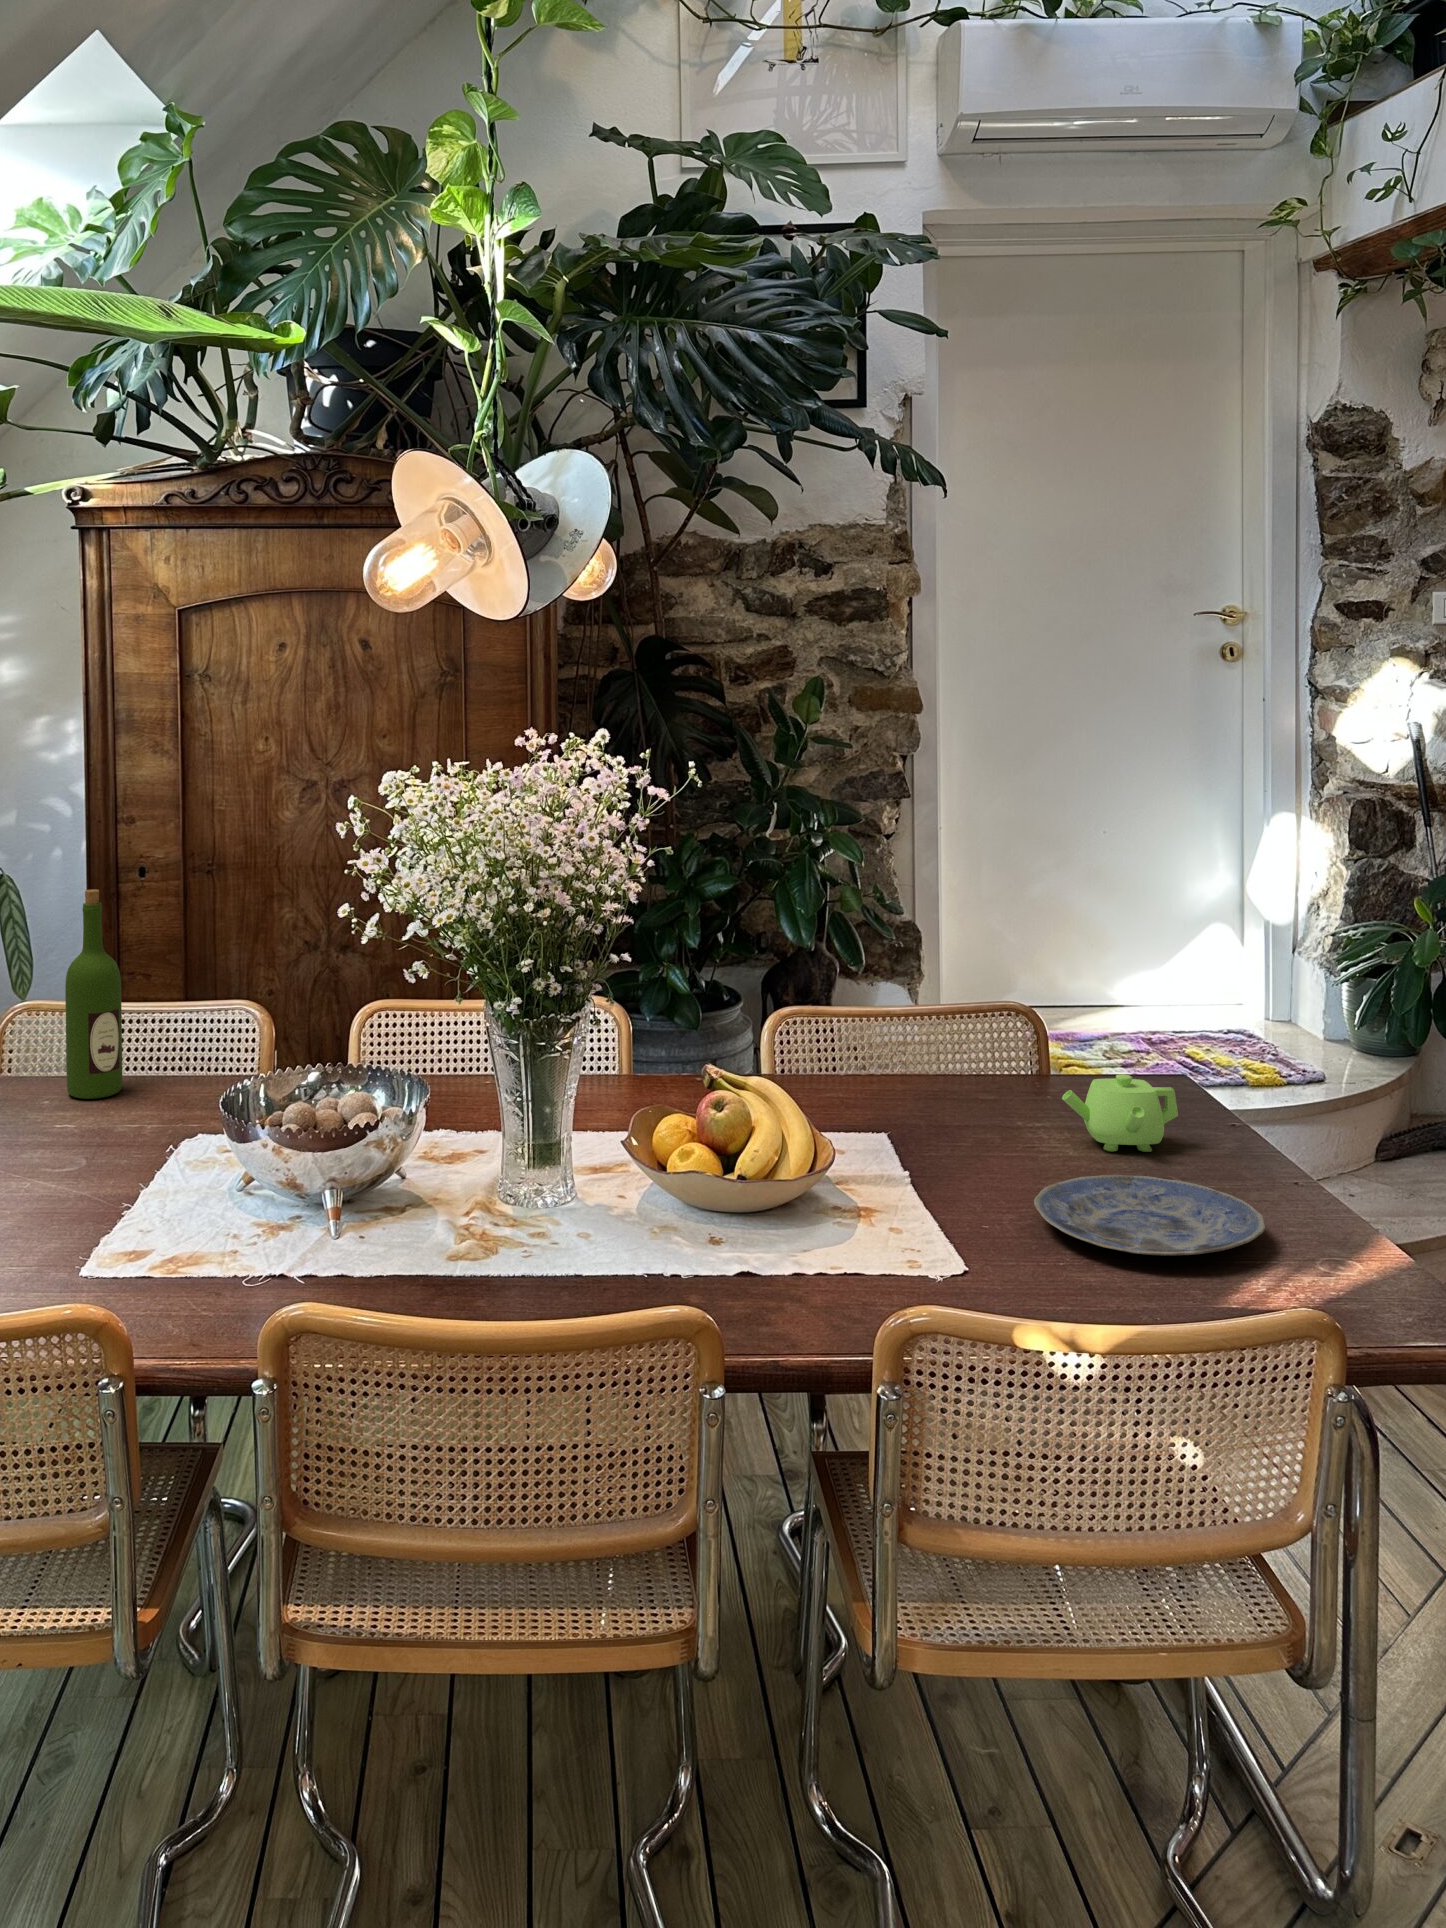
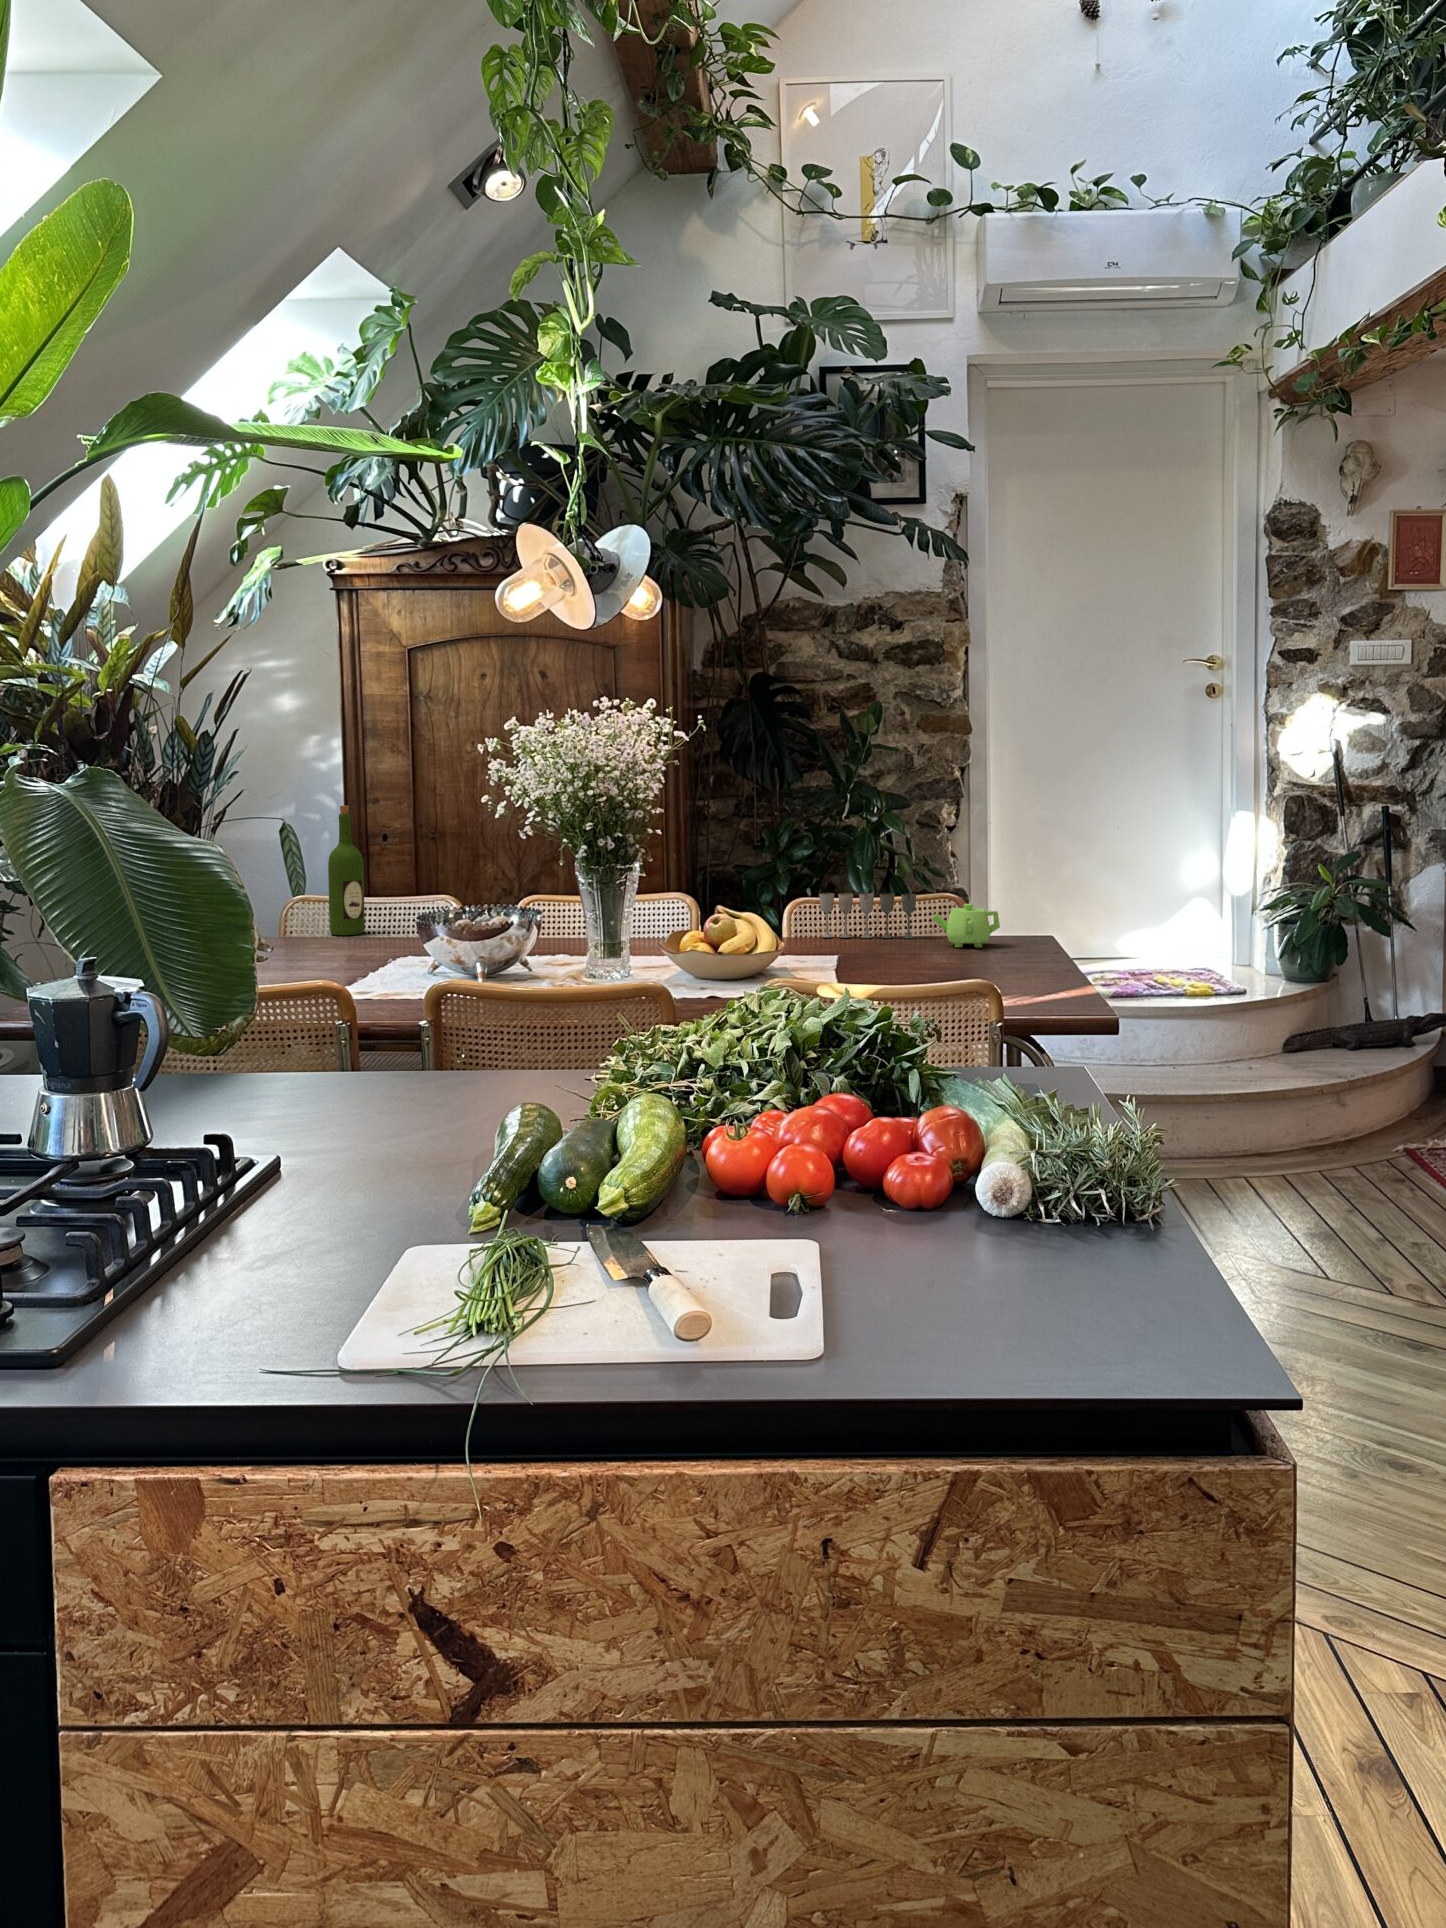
wine glass: none [858,1039,1018,1118] -> present [819,893,916,938]
plate: present [1034,1175,1265,1256] -> none [883,948,1007,974]

